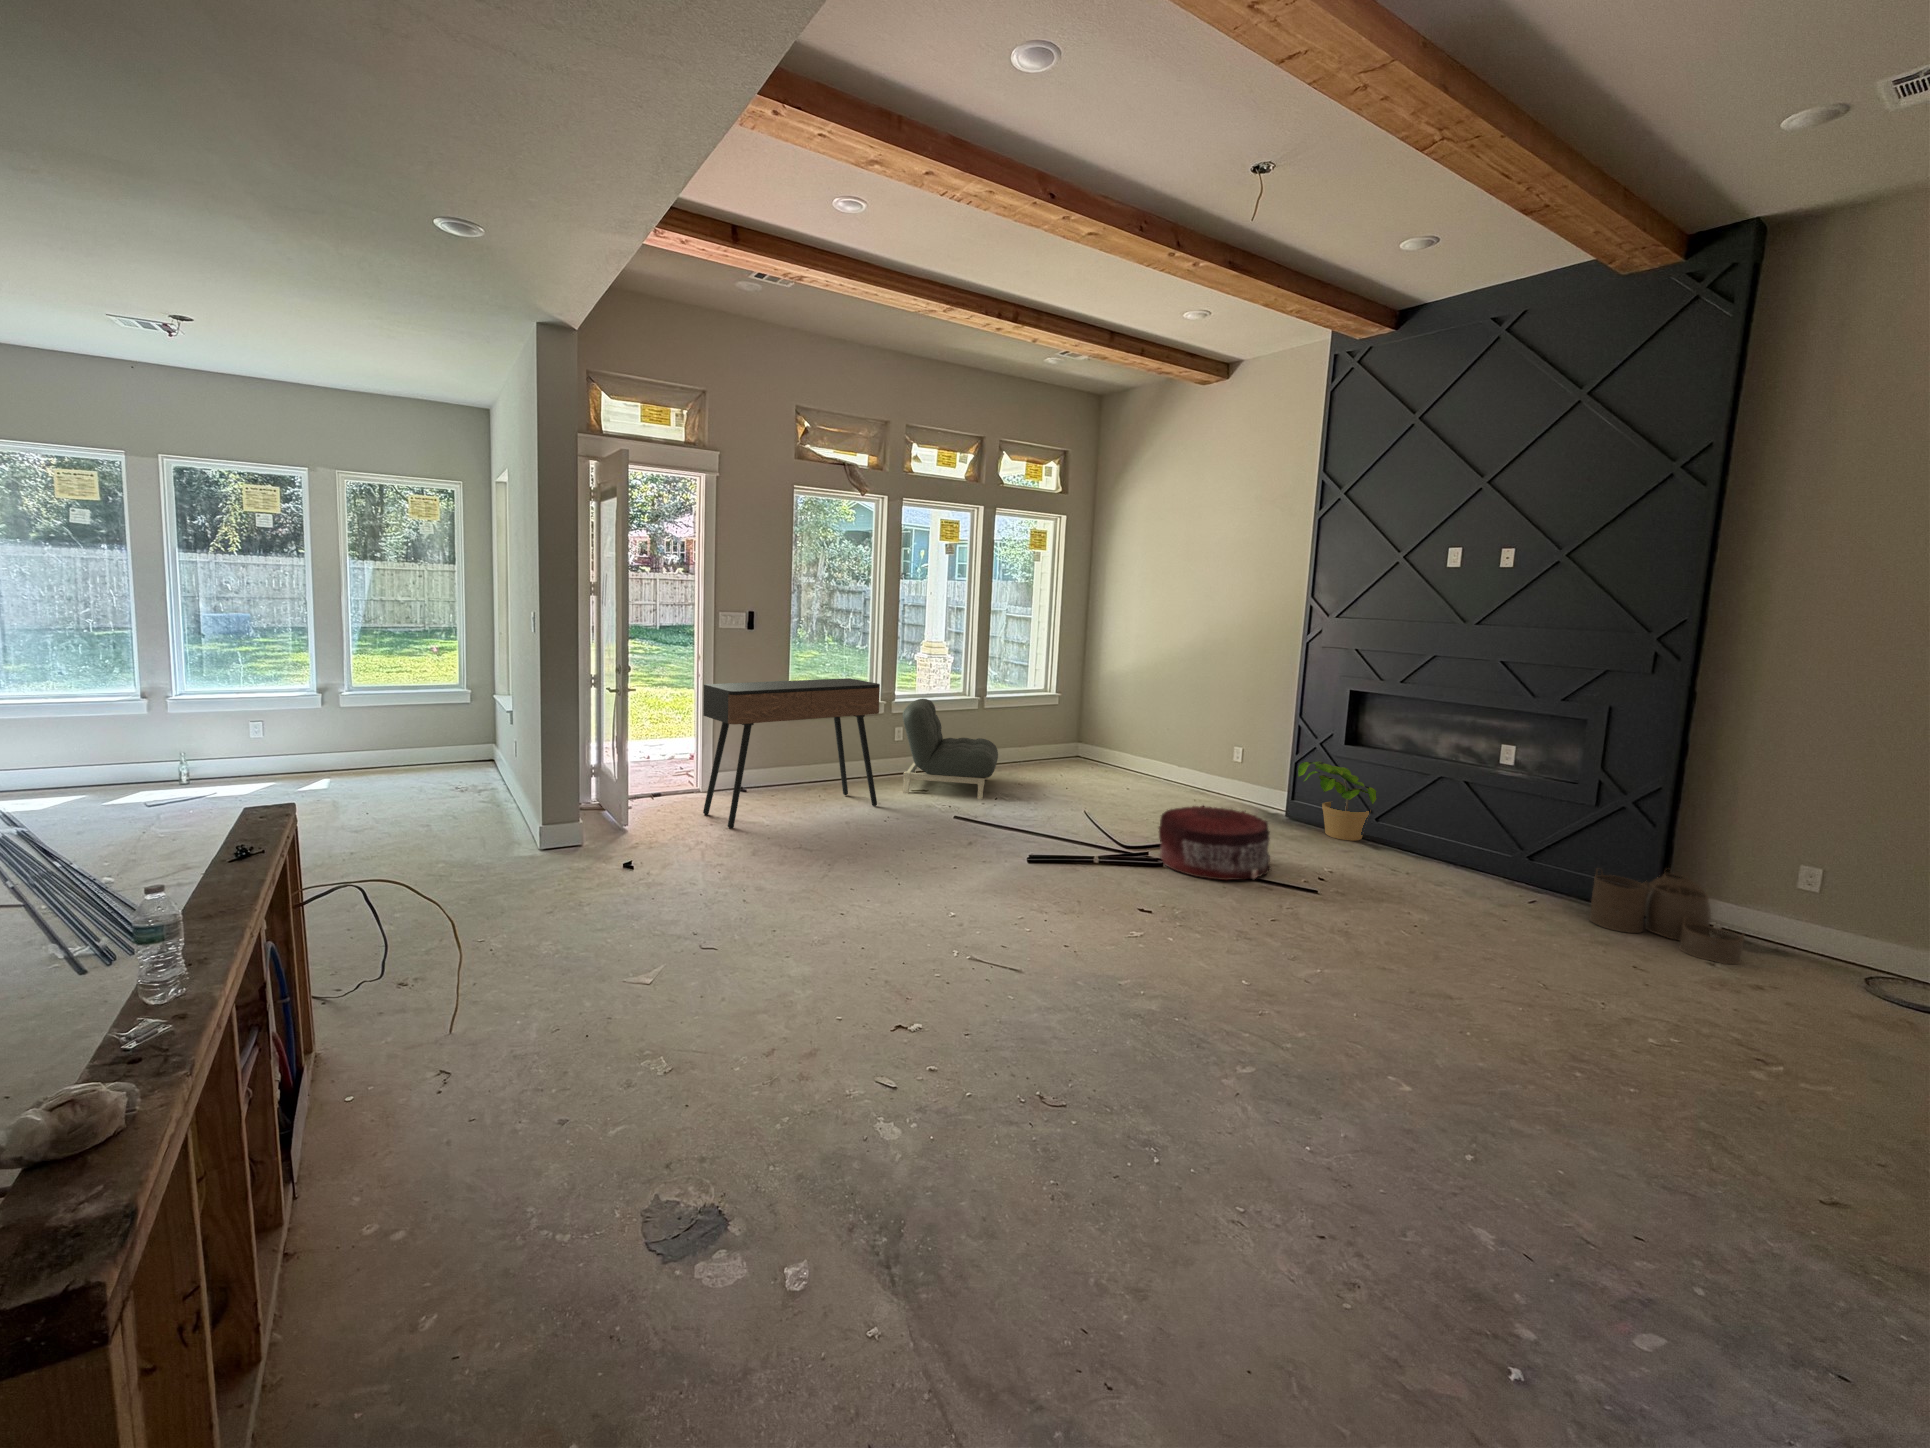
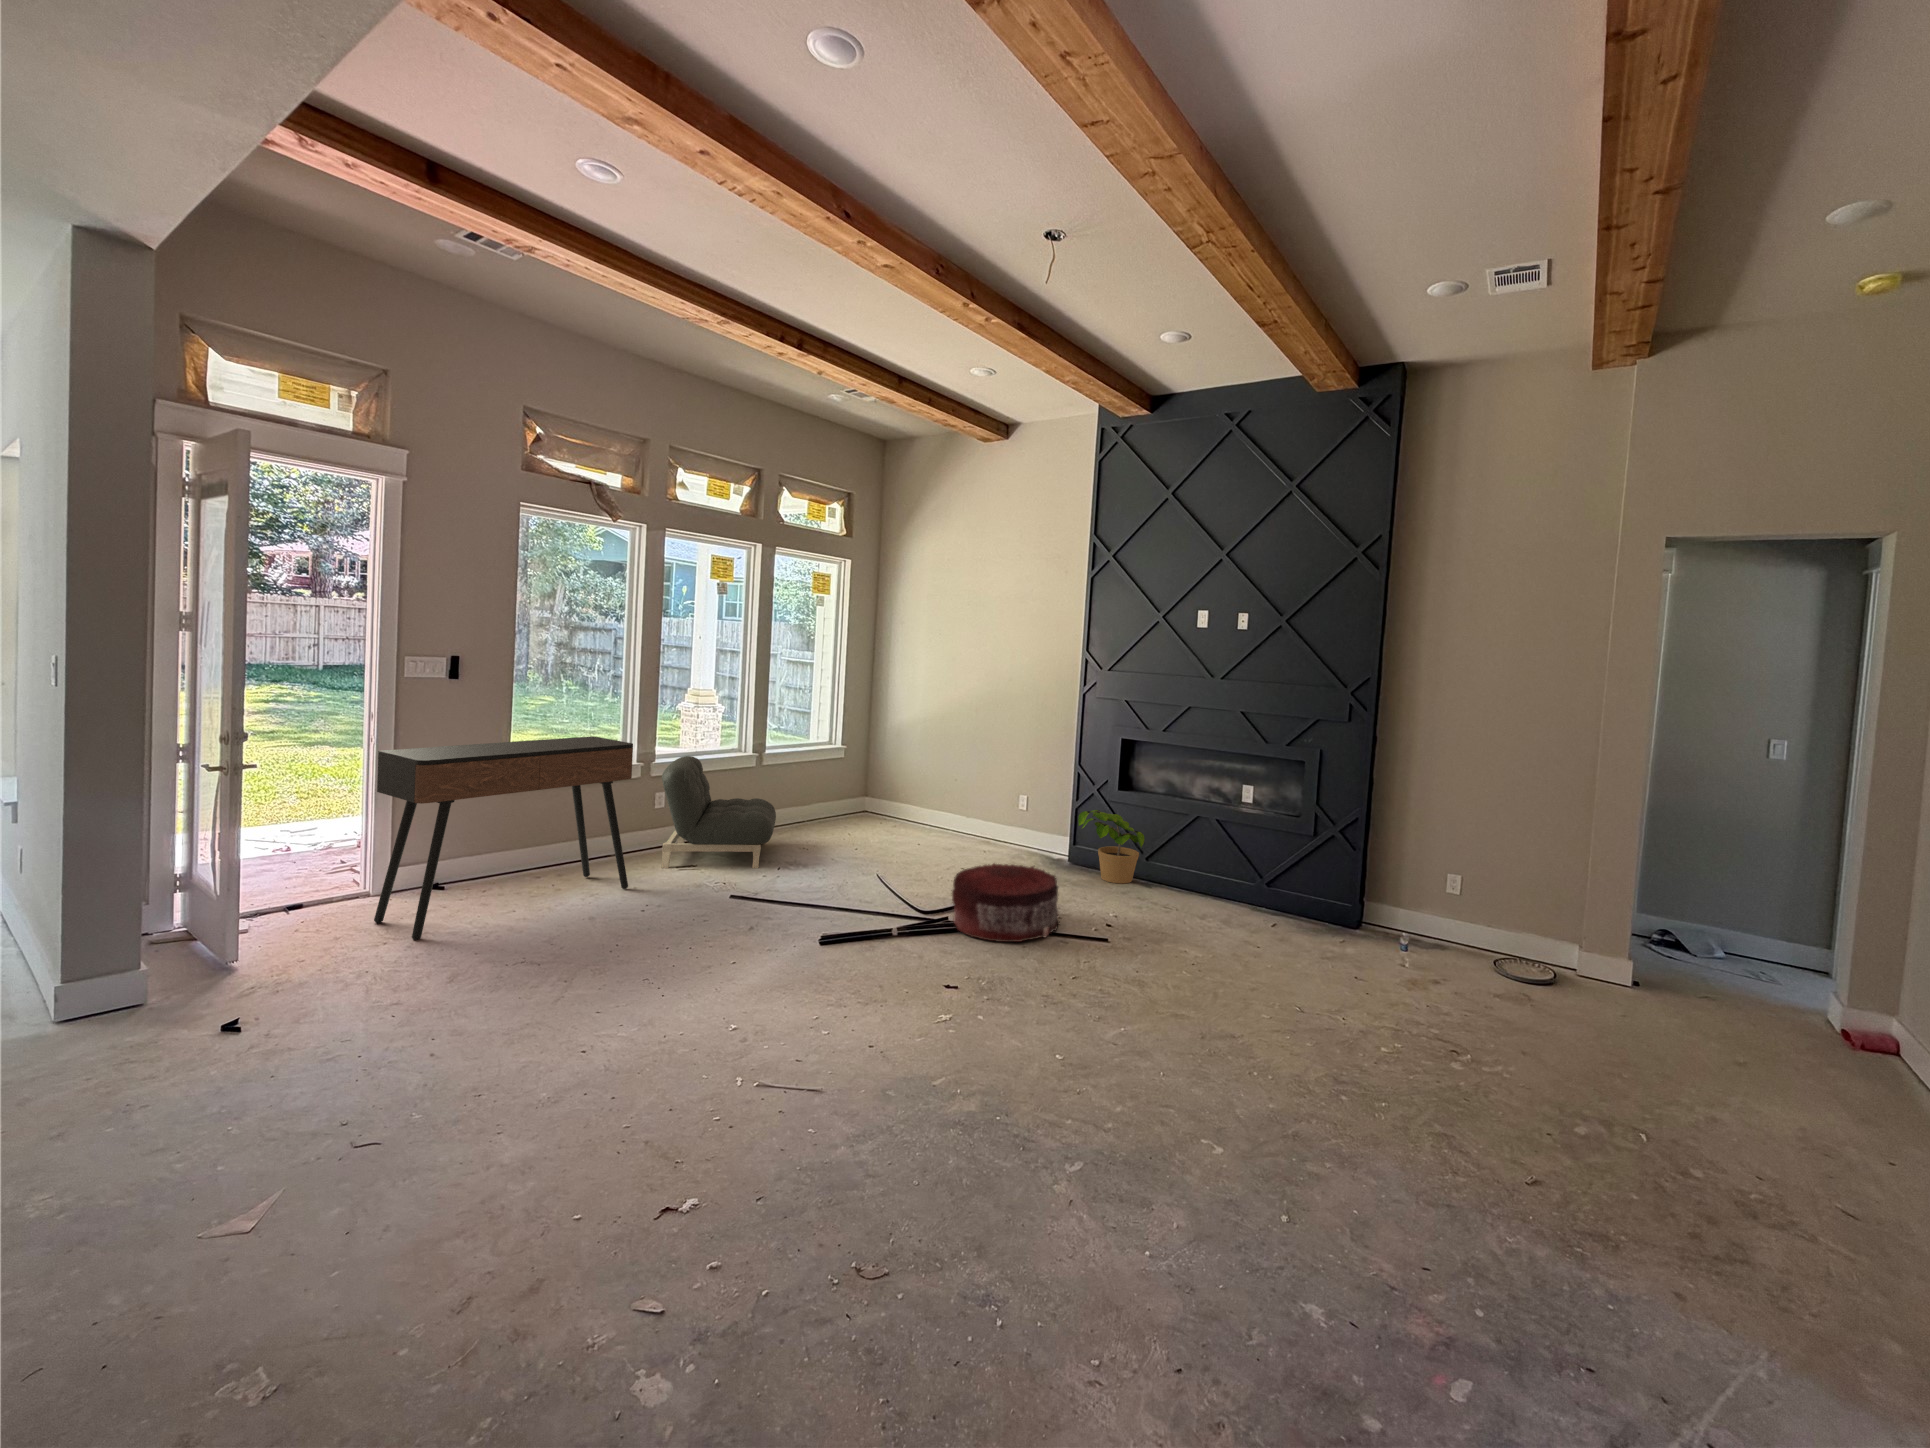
woven basket: present [1590,869,1744,964] -> none [1317,891,1426,973]

